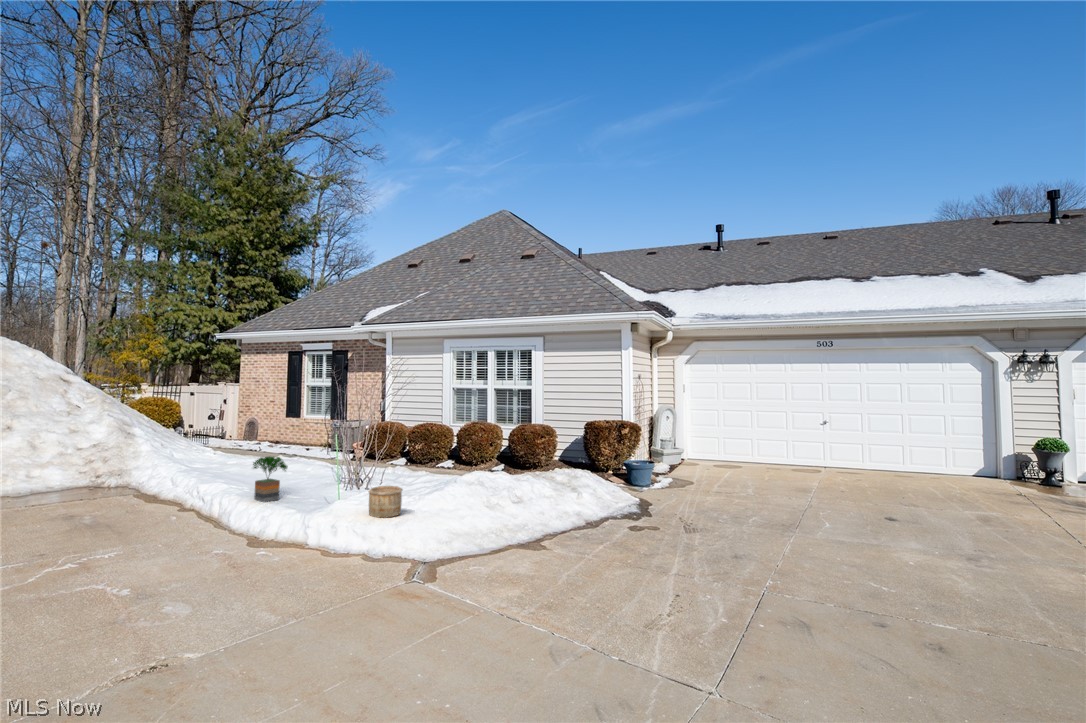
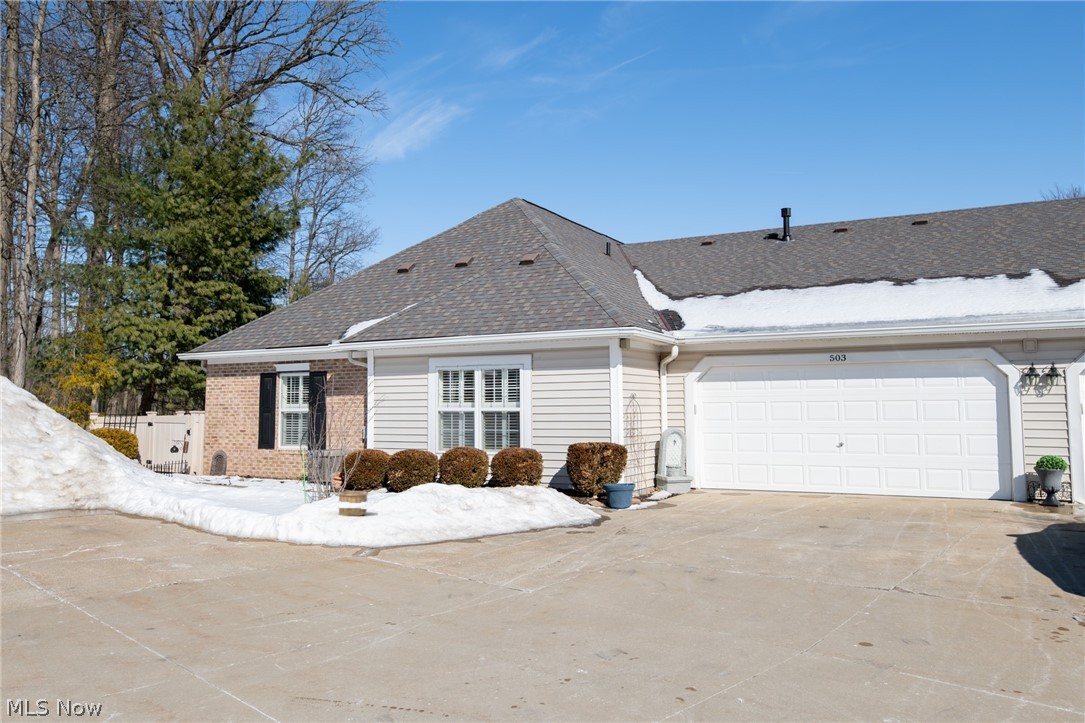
potted tree: present [253,456,288,502] -> none [239,466,271,506]

